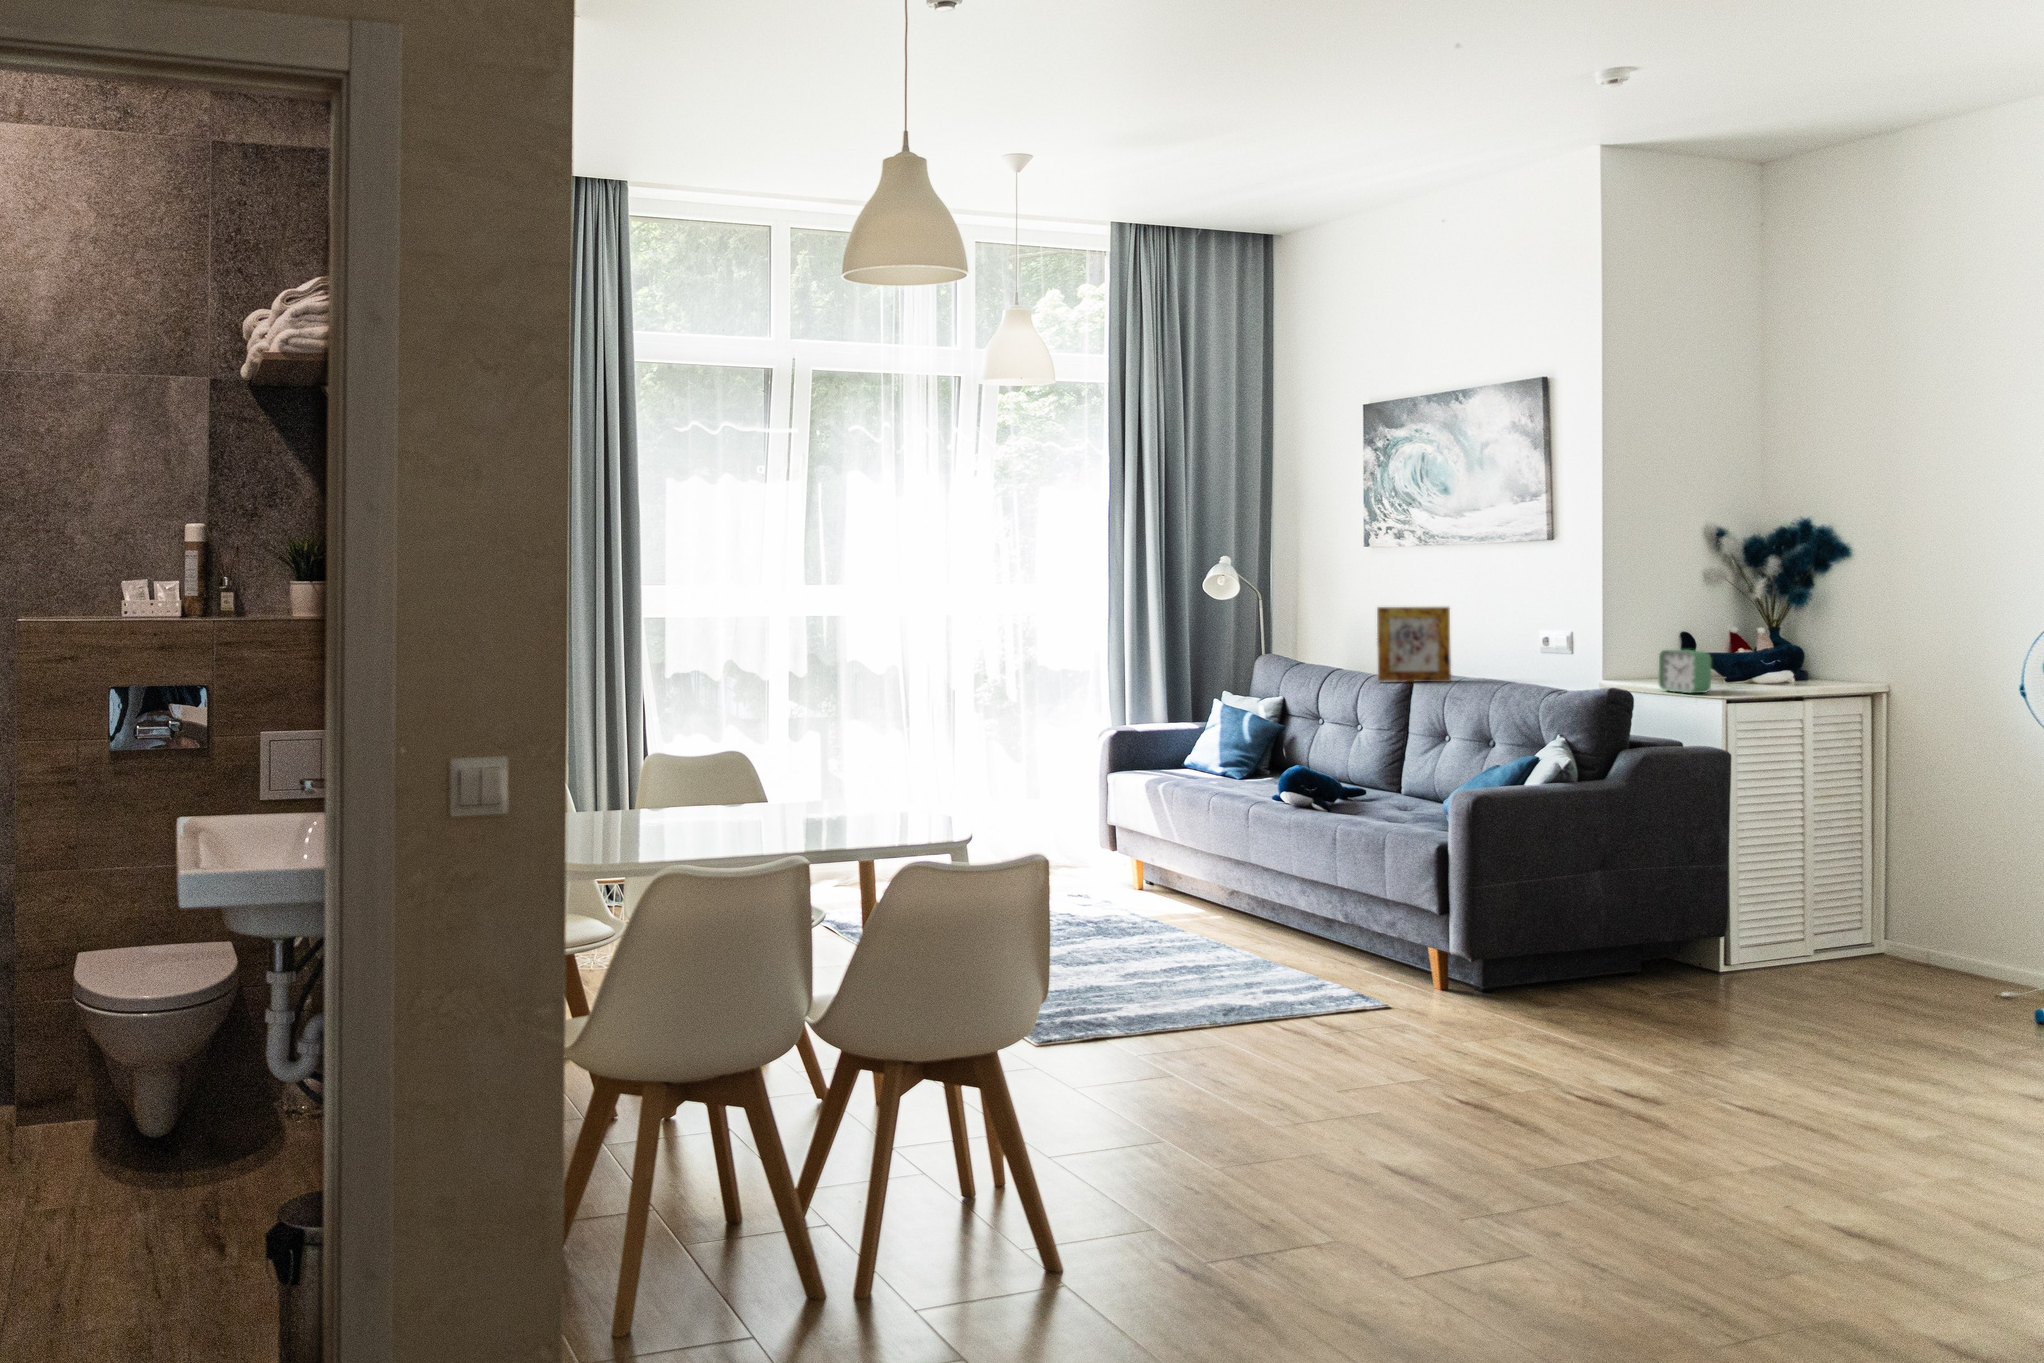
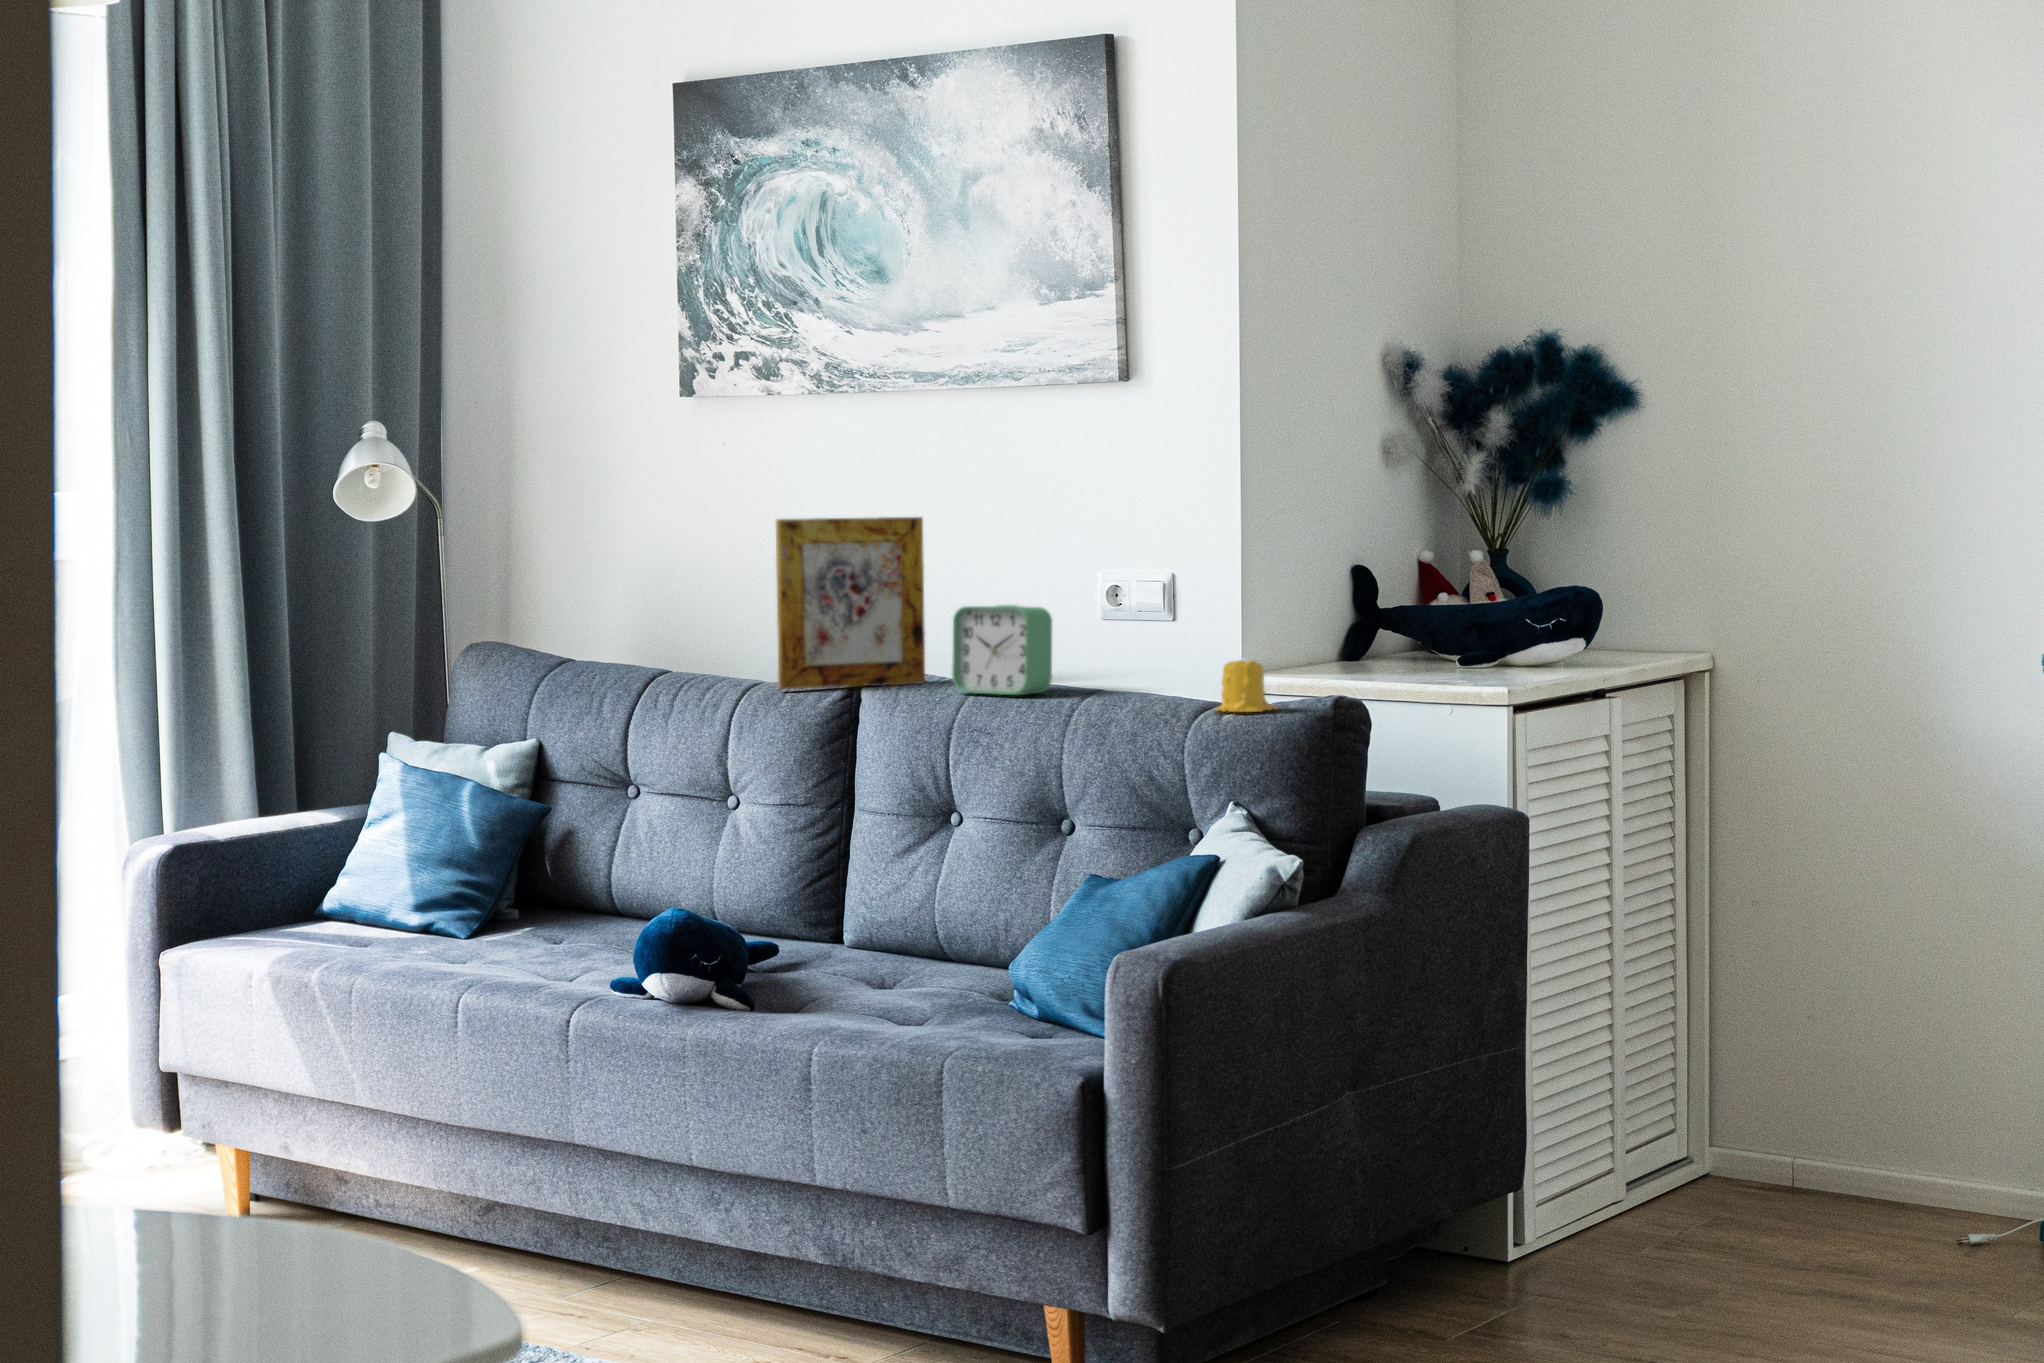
alarm clock: present [1659,650,1711,693] -> present [952,605,1052,695]
candle: none [1549,679,1580,704] -> present [1216,659,1277,712]

